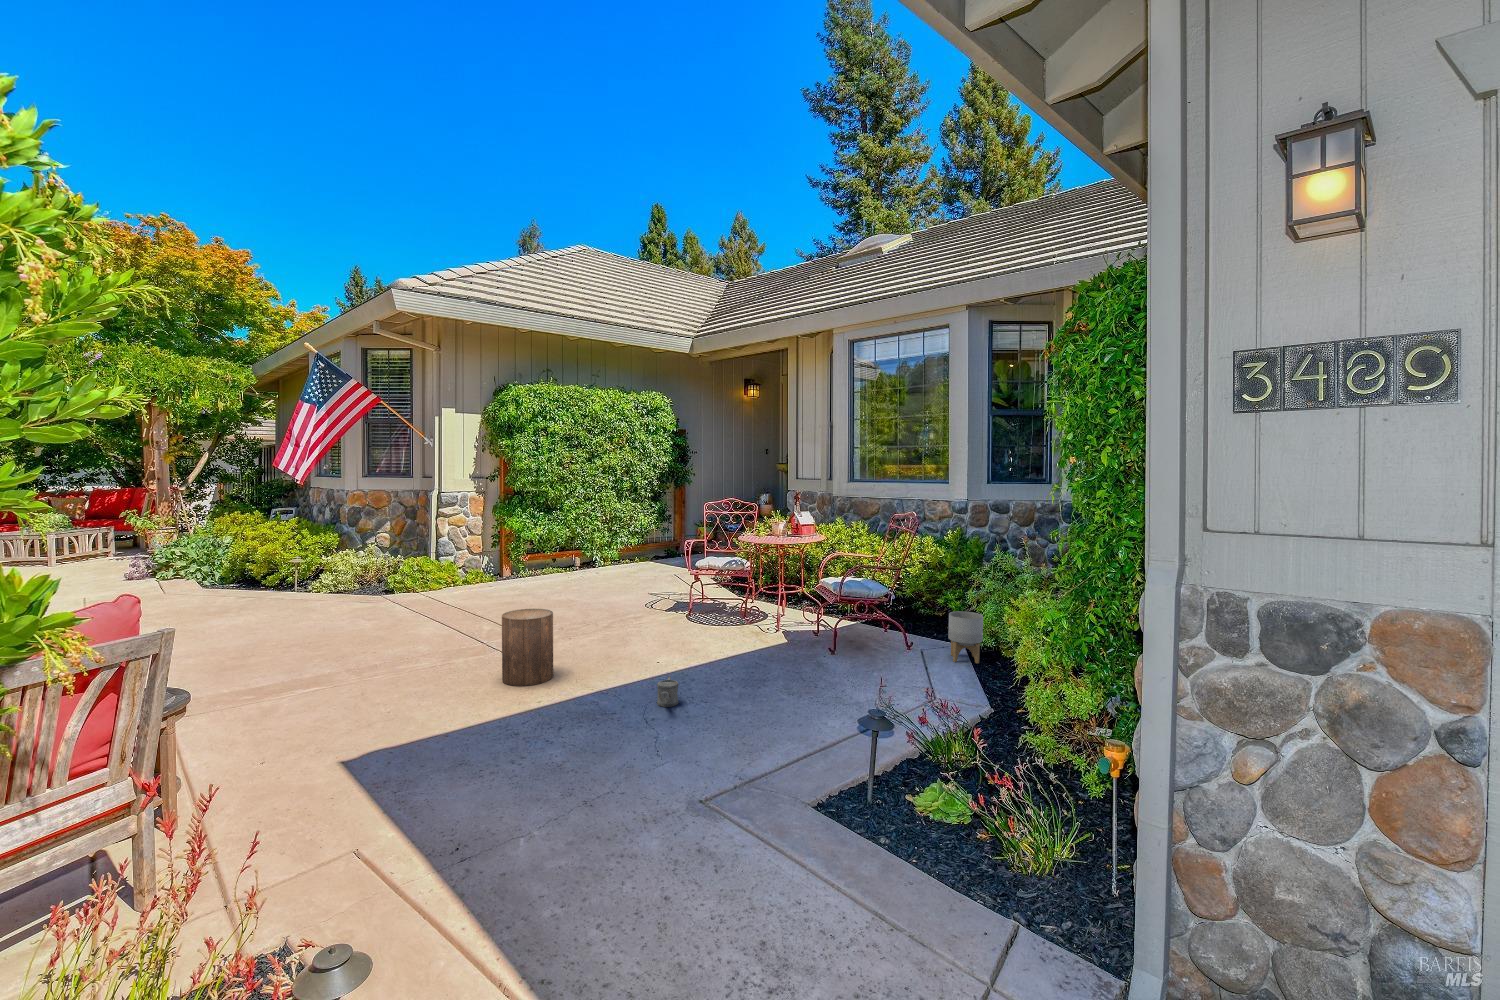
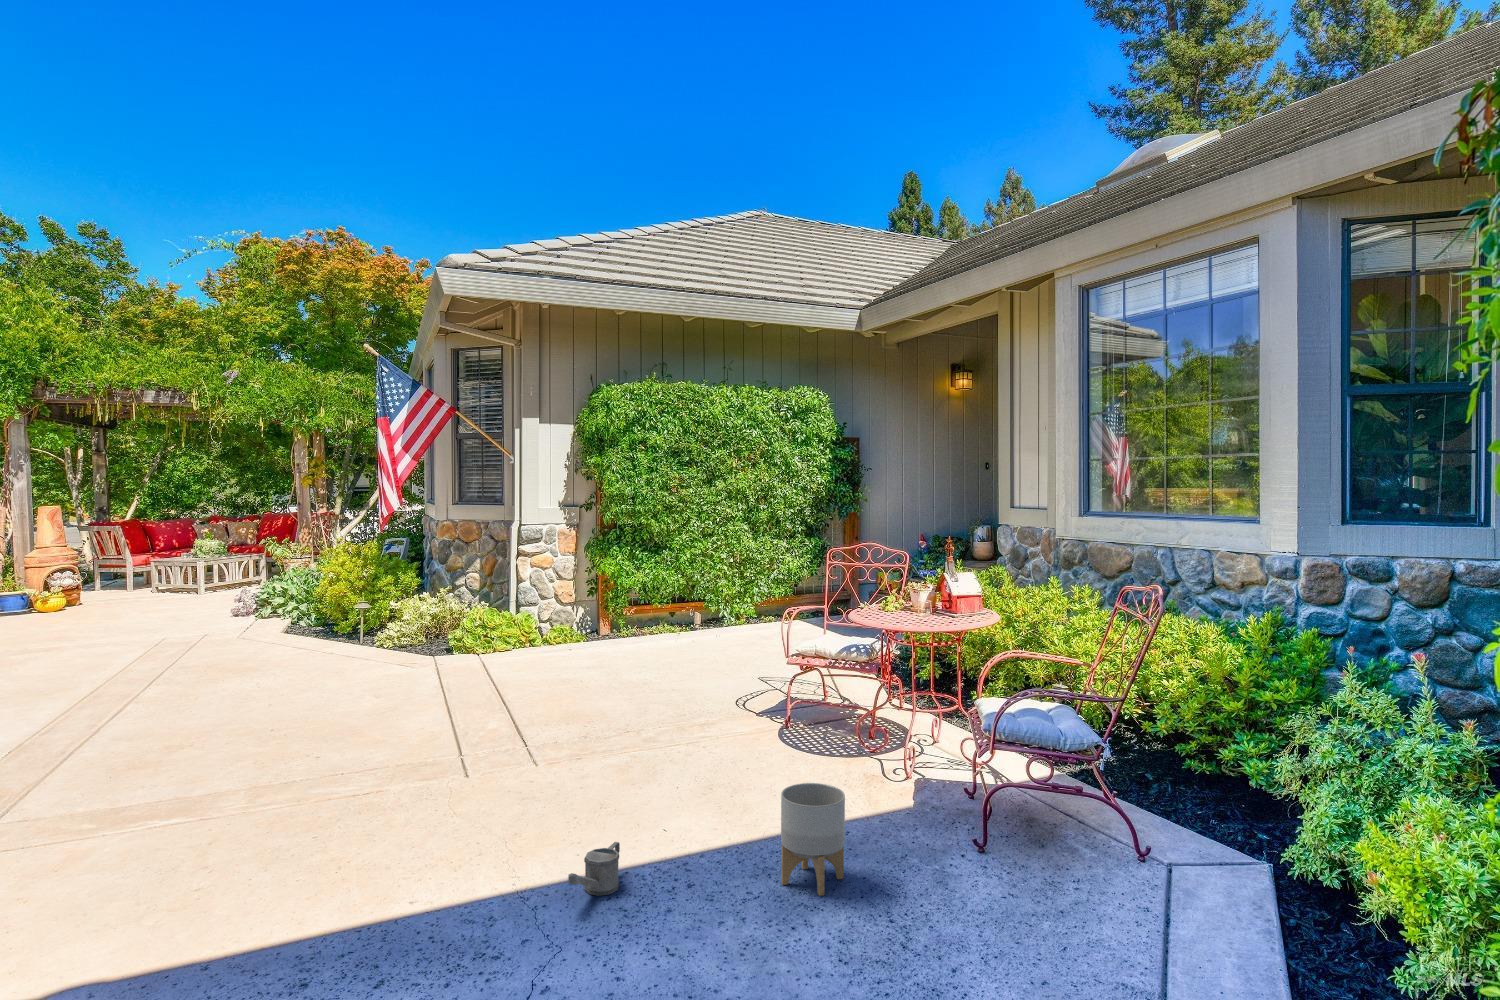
stool: present [502,609,553,686] -> none [429,706,503,821]
planter: present [948,611,983,663] -> present [781,783,845,896]

